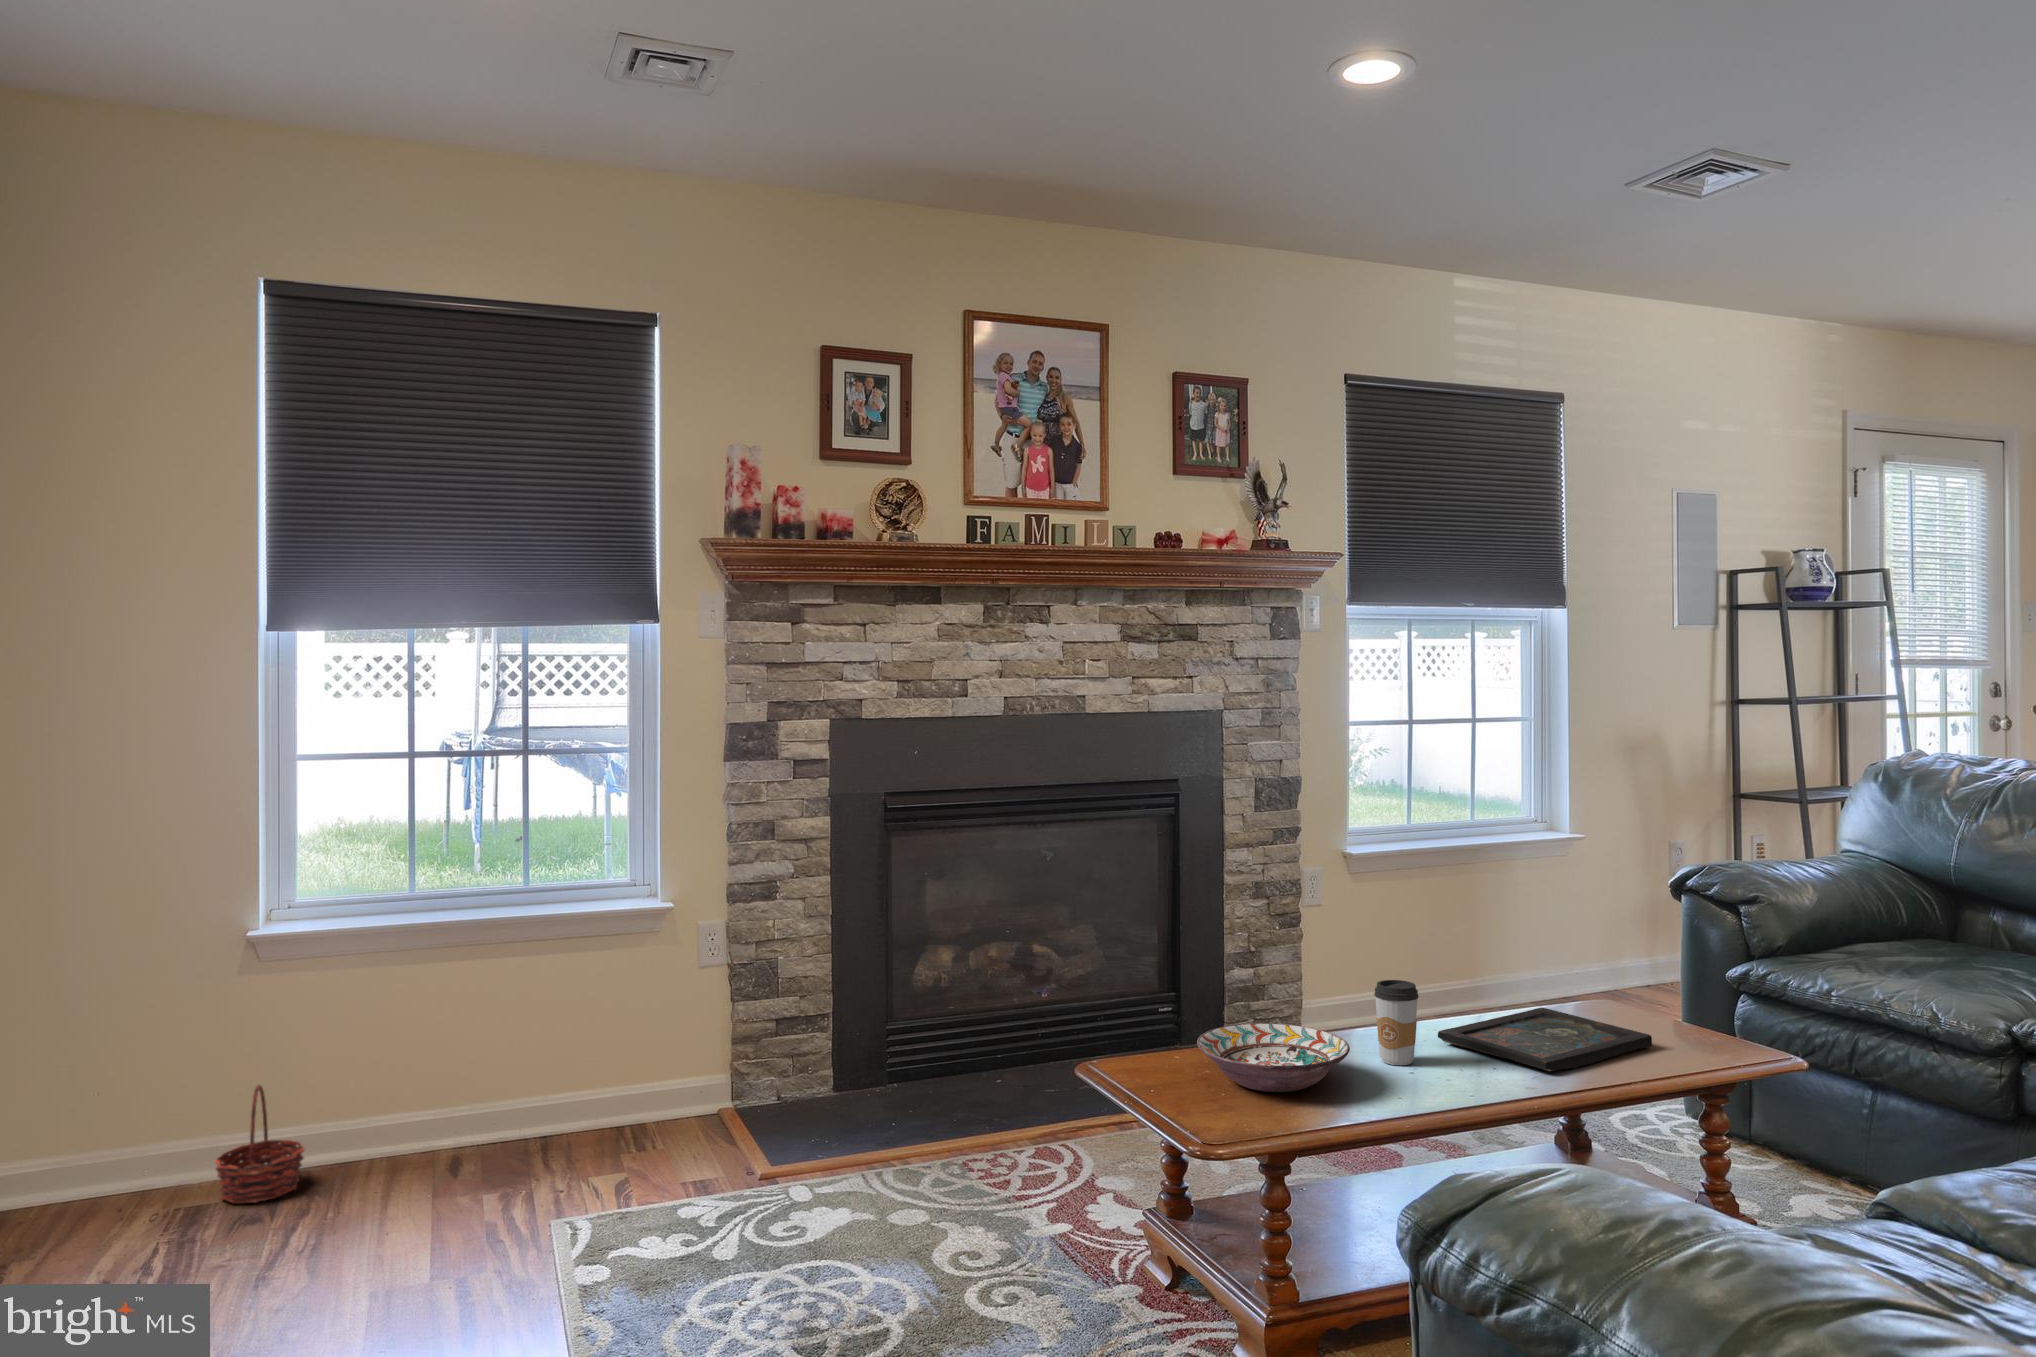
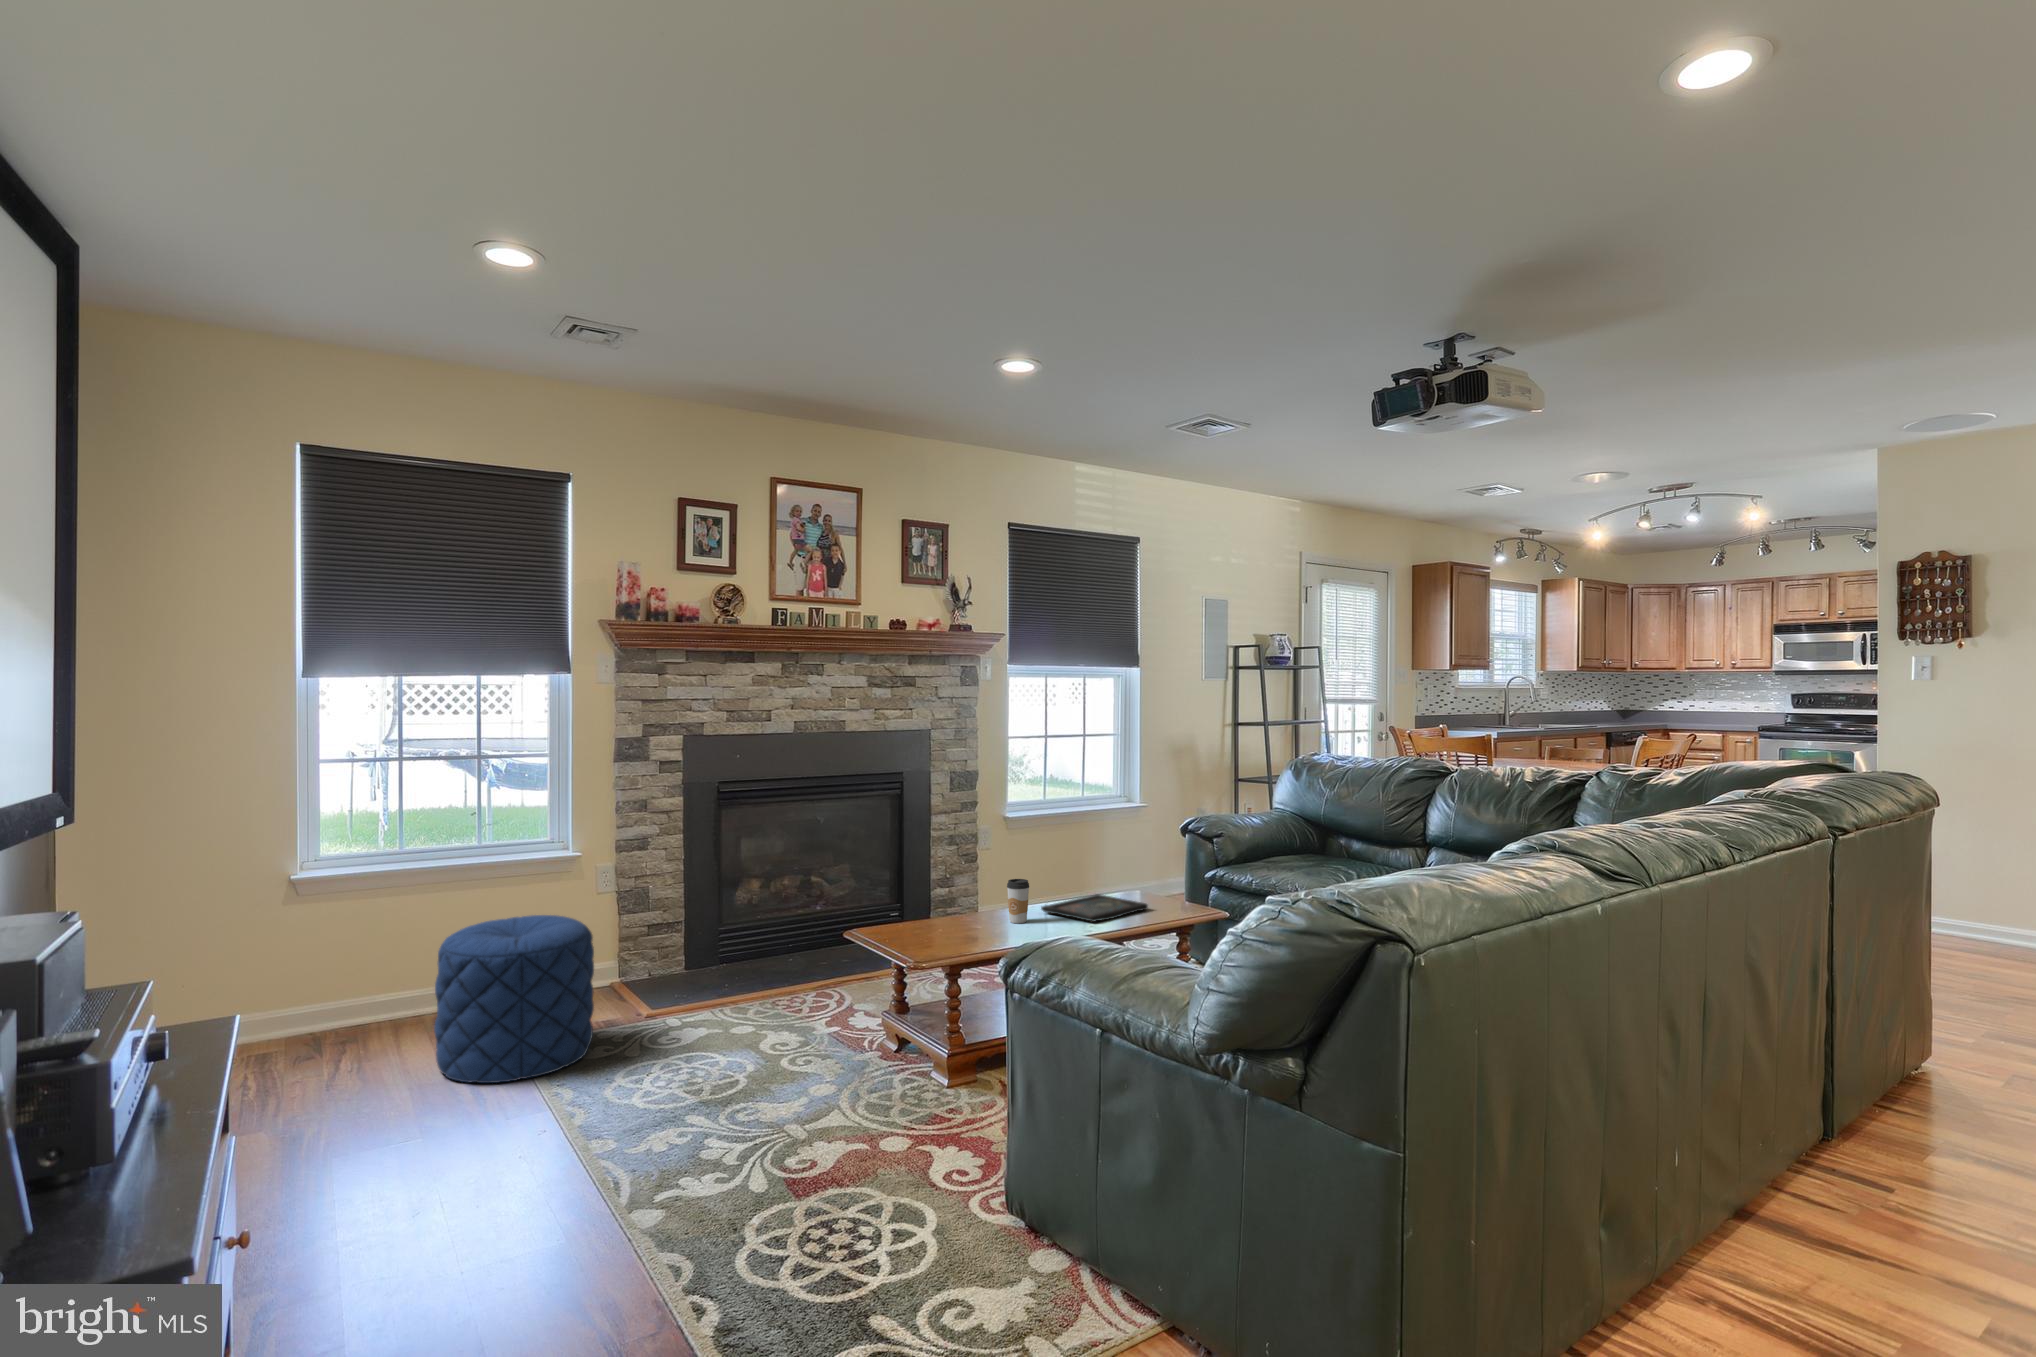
pouf: none [417,1006,667,1295] -> present [434,915,594,1083]
decorative bowl: present [1197,1023,1350,1092] -> none [912,904,992,937]
basket: present [215,1085,305,1203] -> none [267,978,331,1055]

